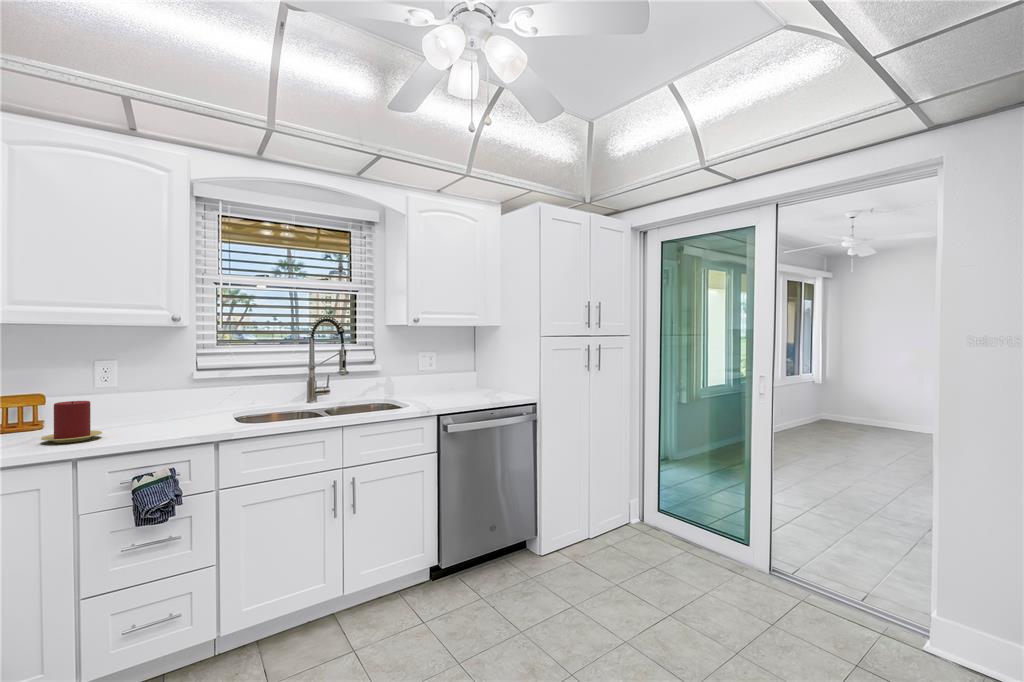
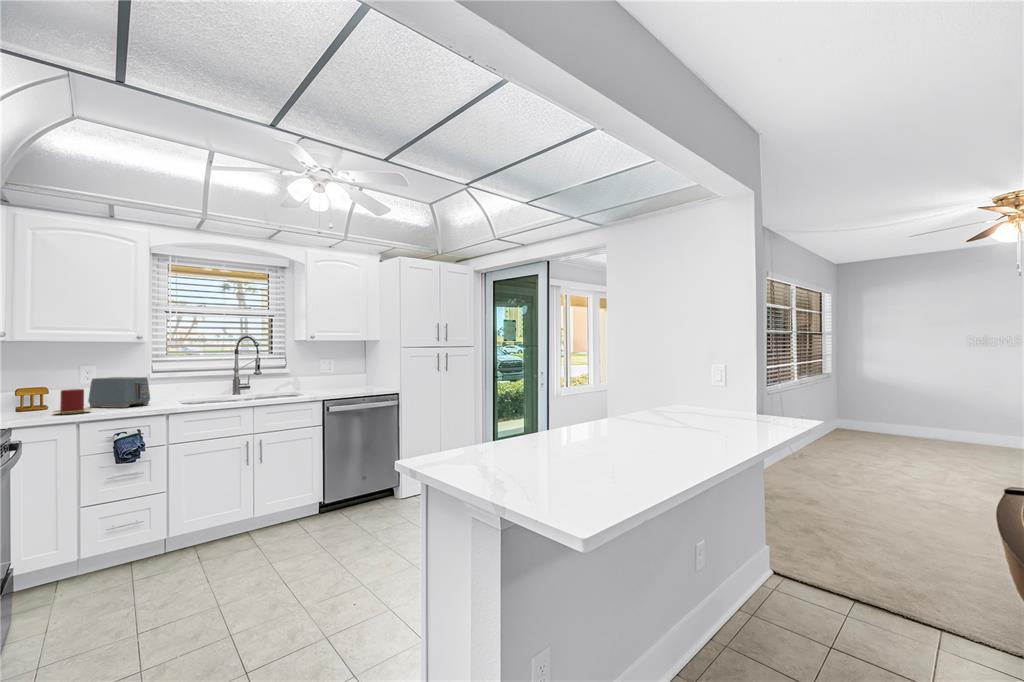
toaster: none [105,379,192,429] -> present [88,377,150,408]

